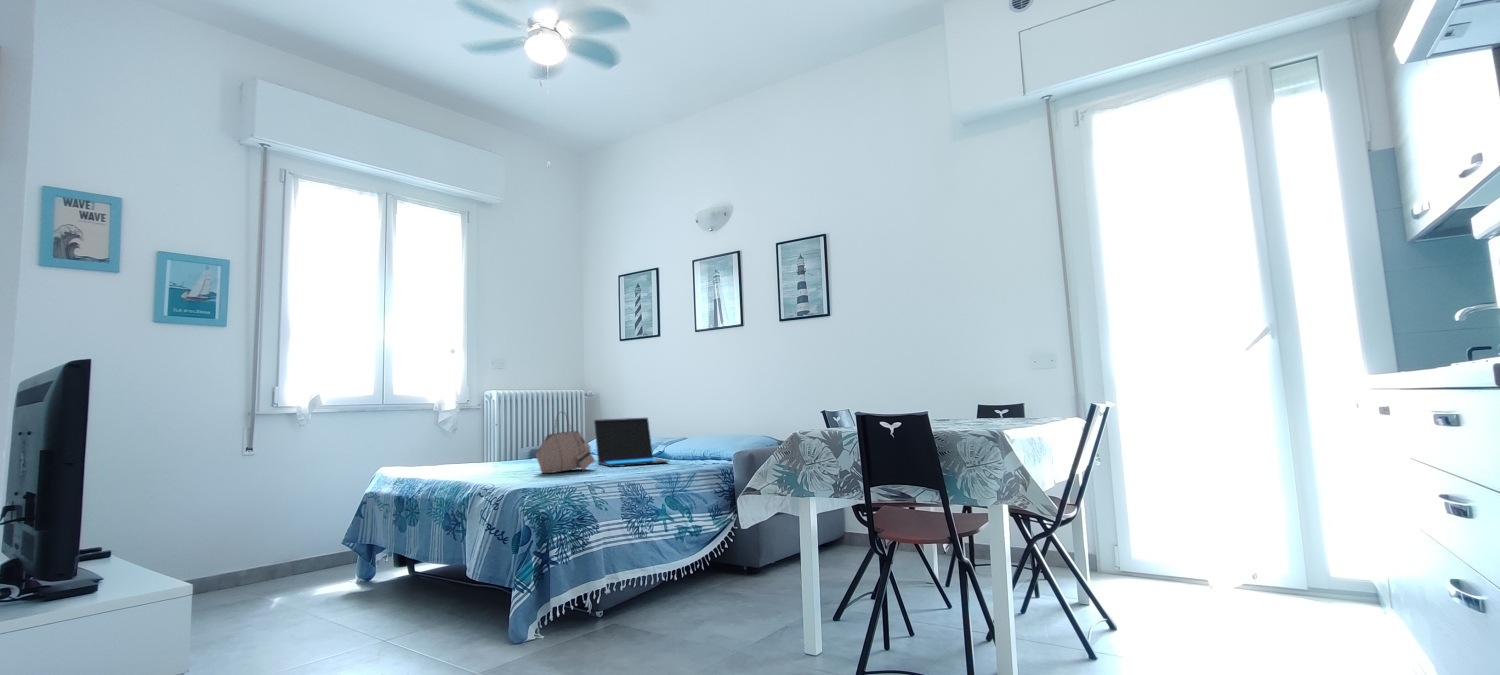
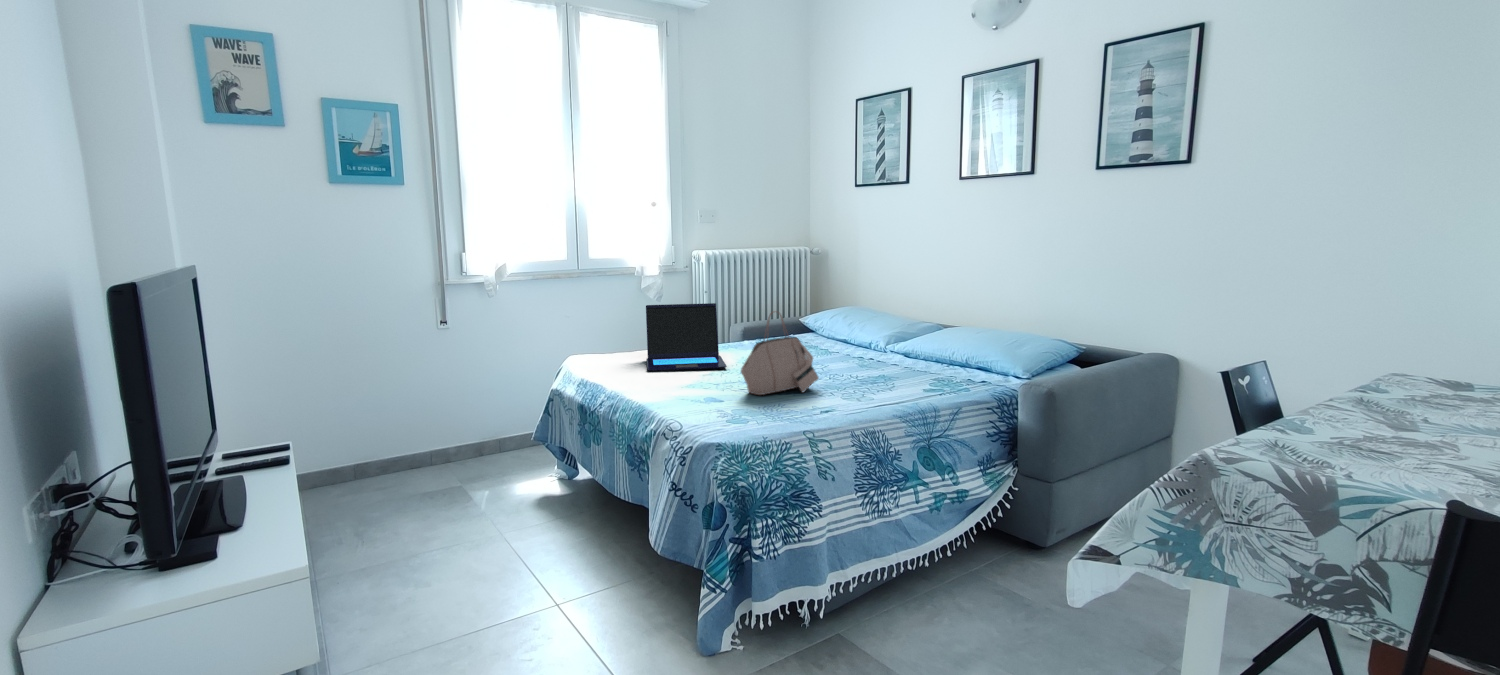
laptop: present [594,418,669,467] -> present [646,303,727,371]

